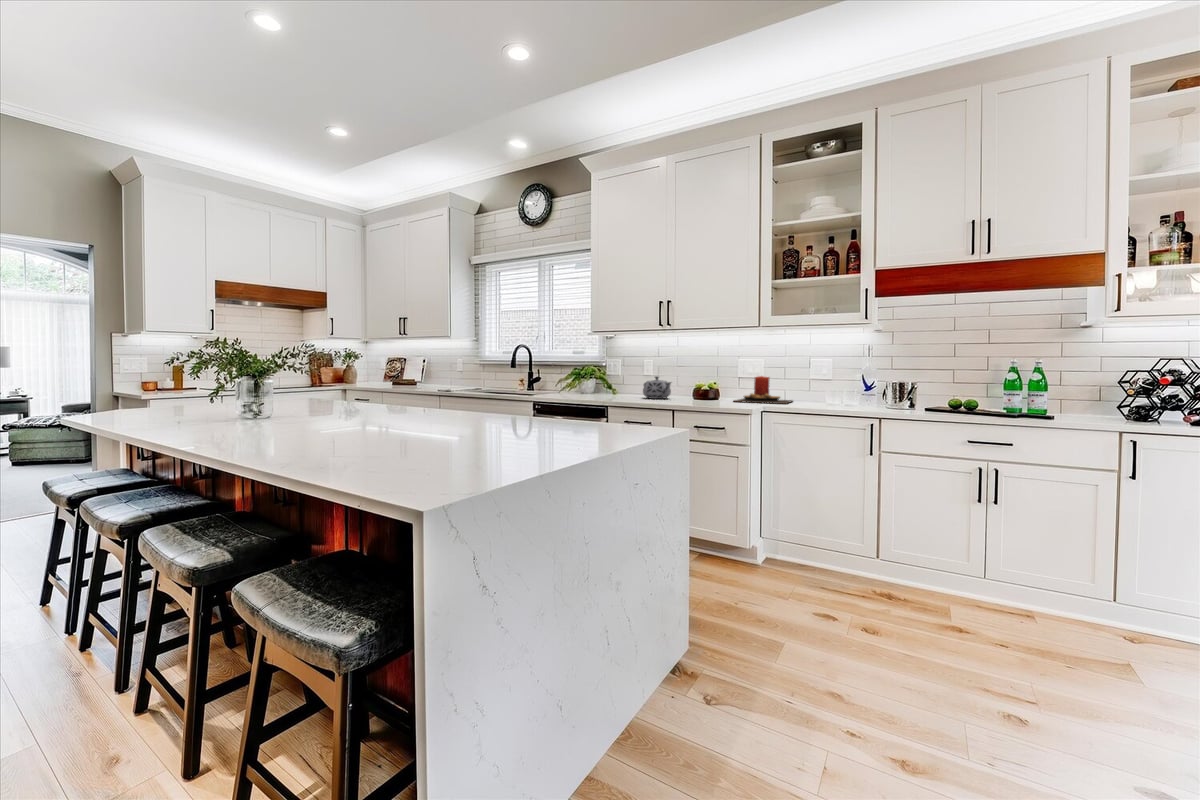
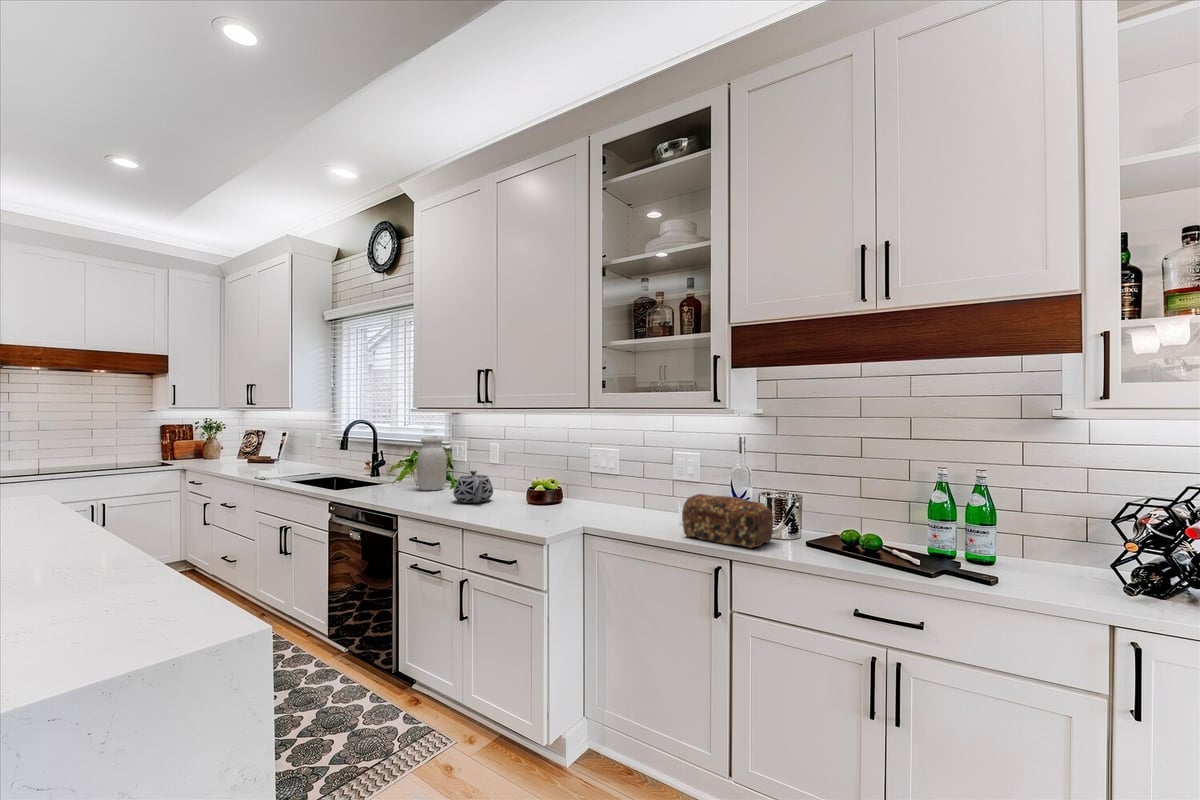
jar: none [595,355,616,395] -> present [417,436,447,490]
candle: present [733,376,792,404] -> none [553,475,648,524]
bread loaf: none [842,381,902,409] -> present [682,494,773,548]

